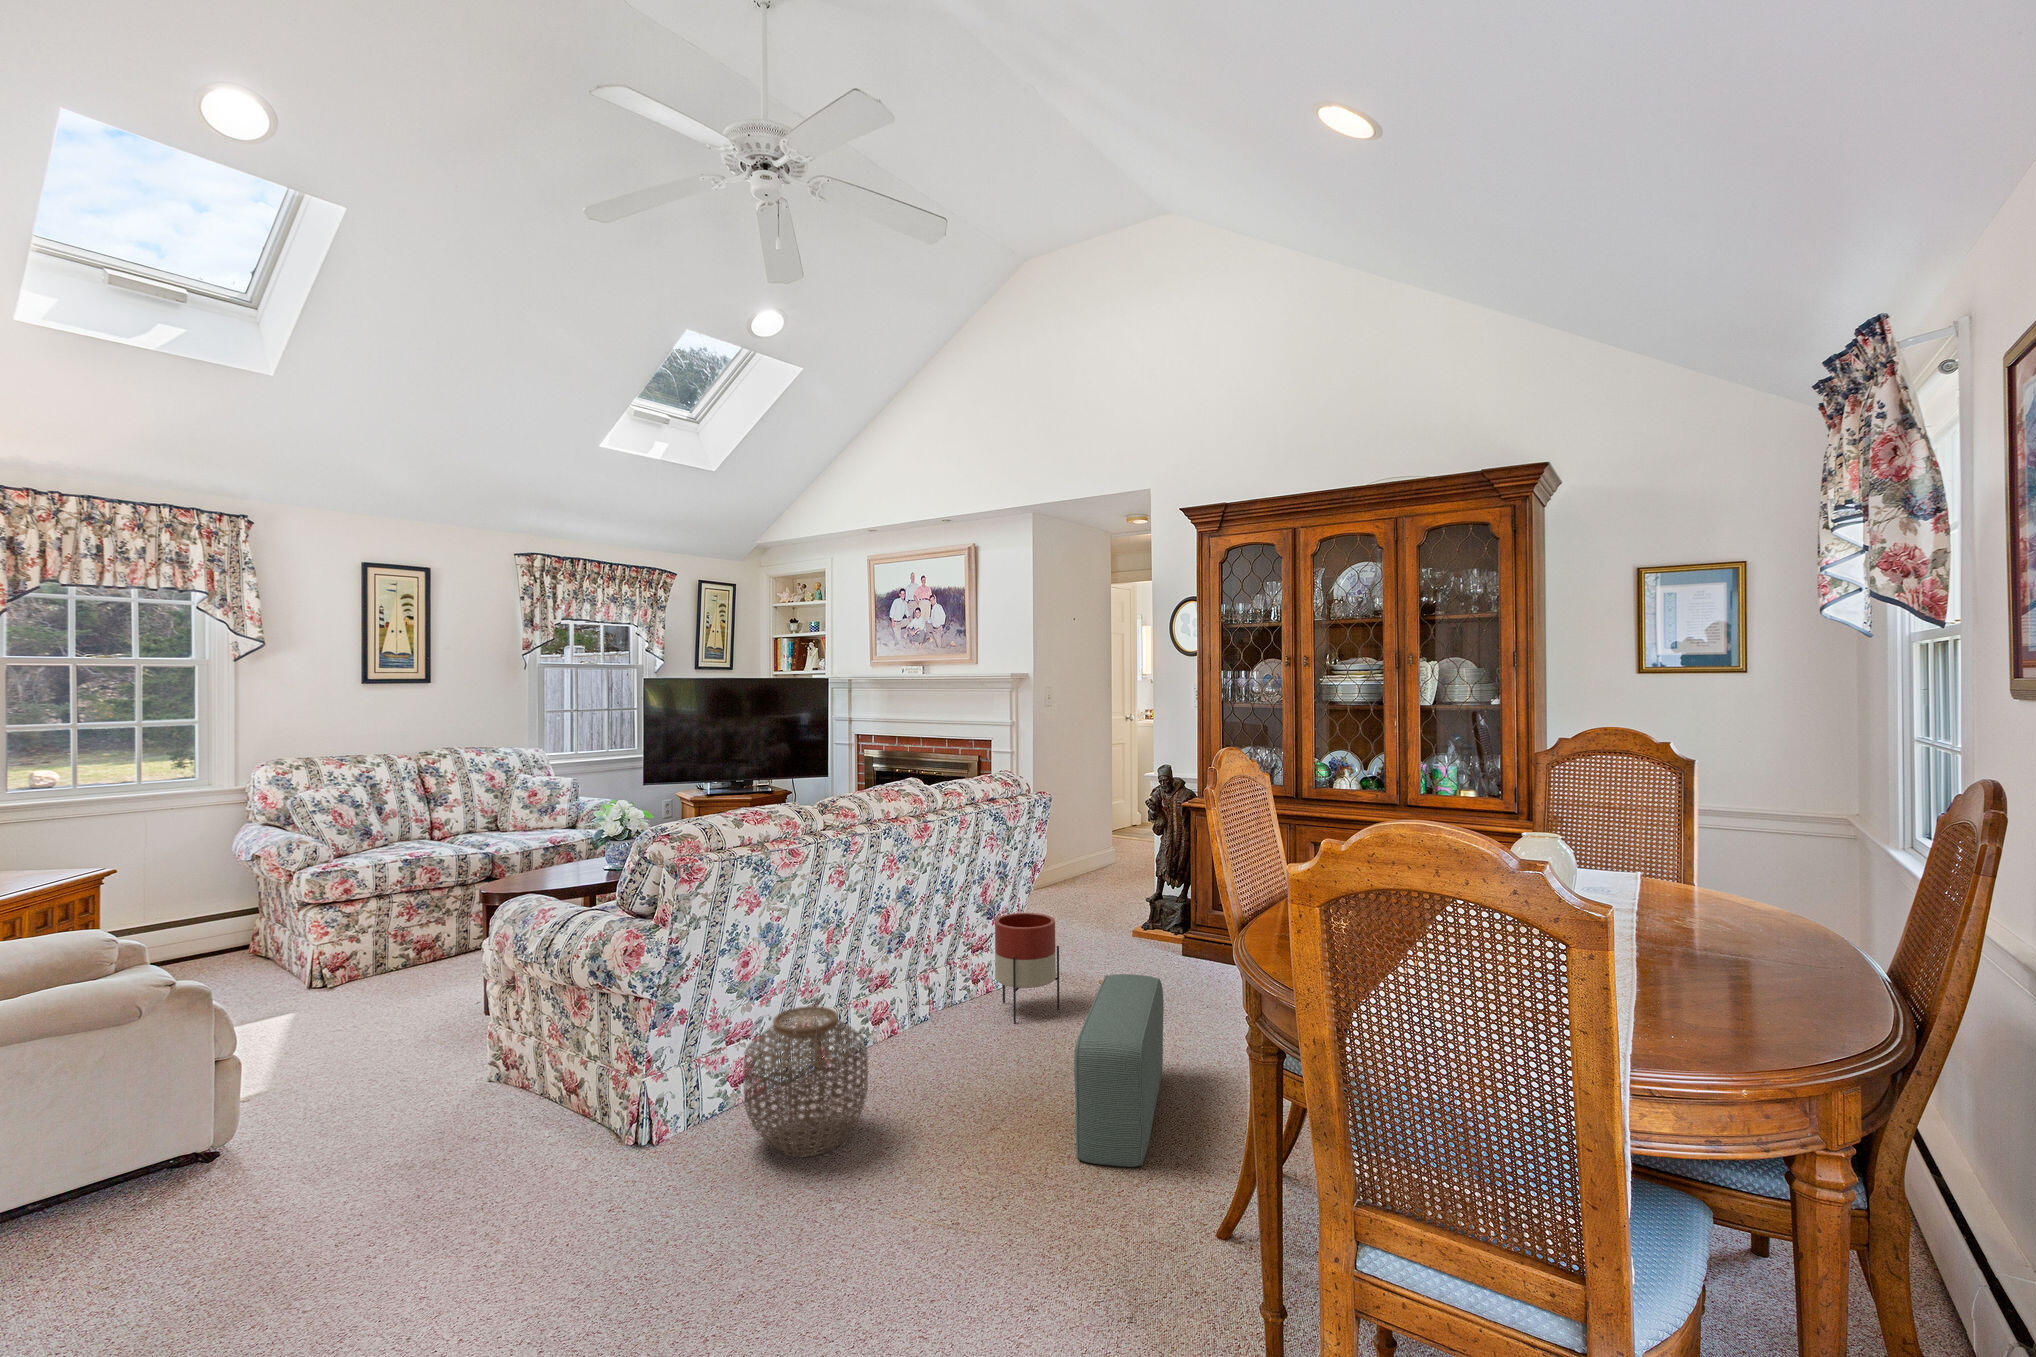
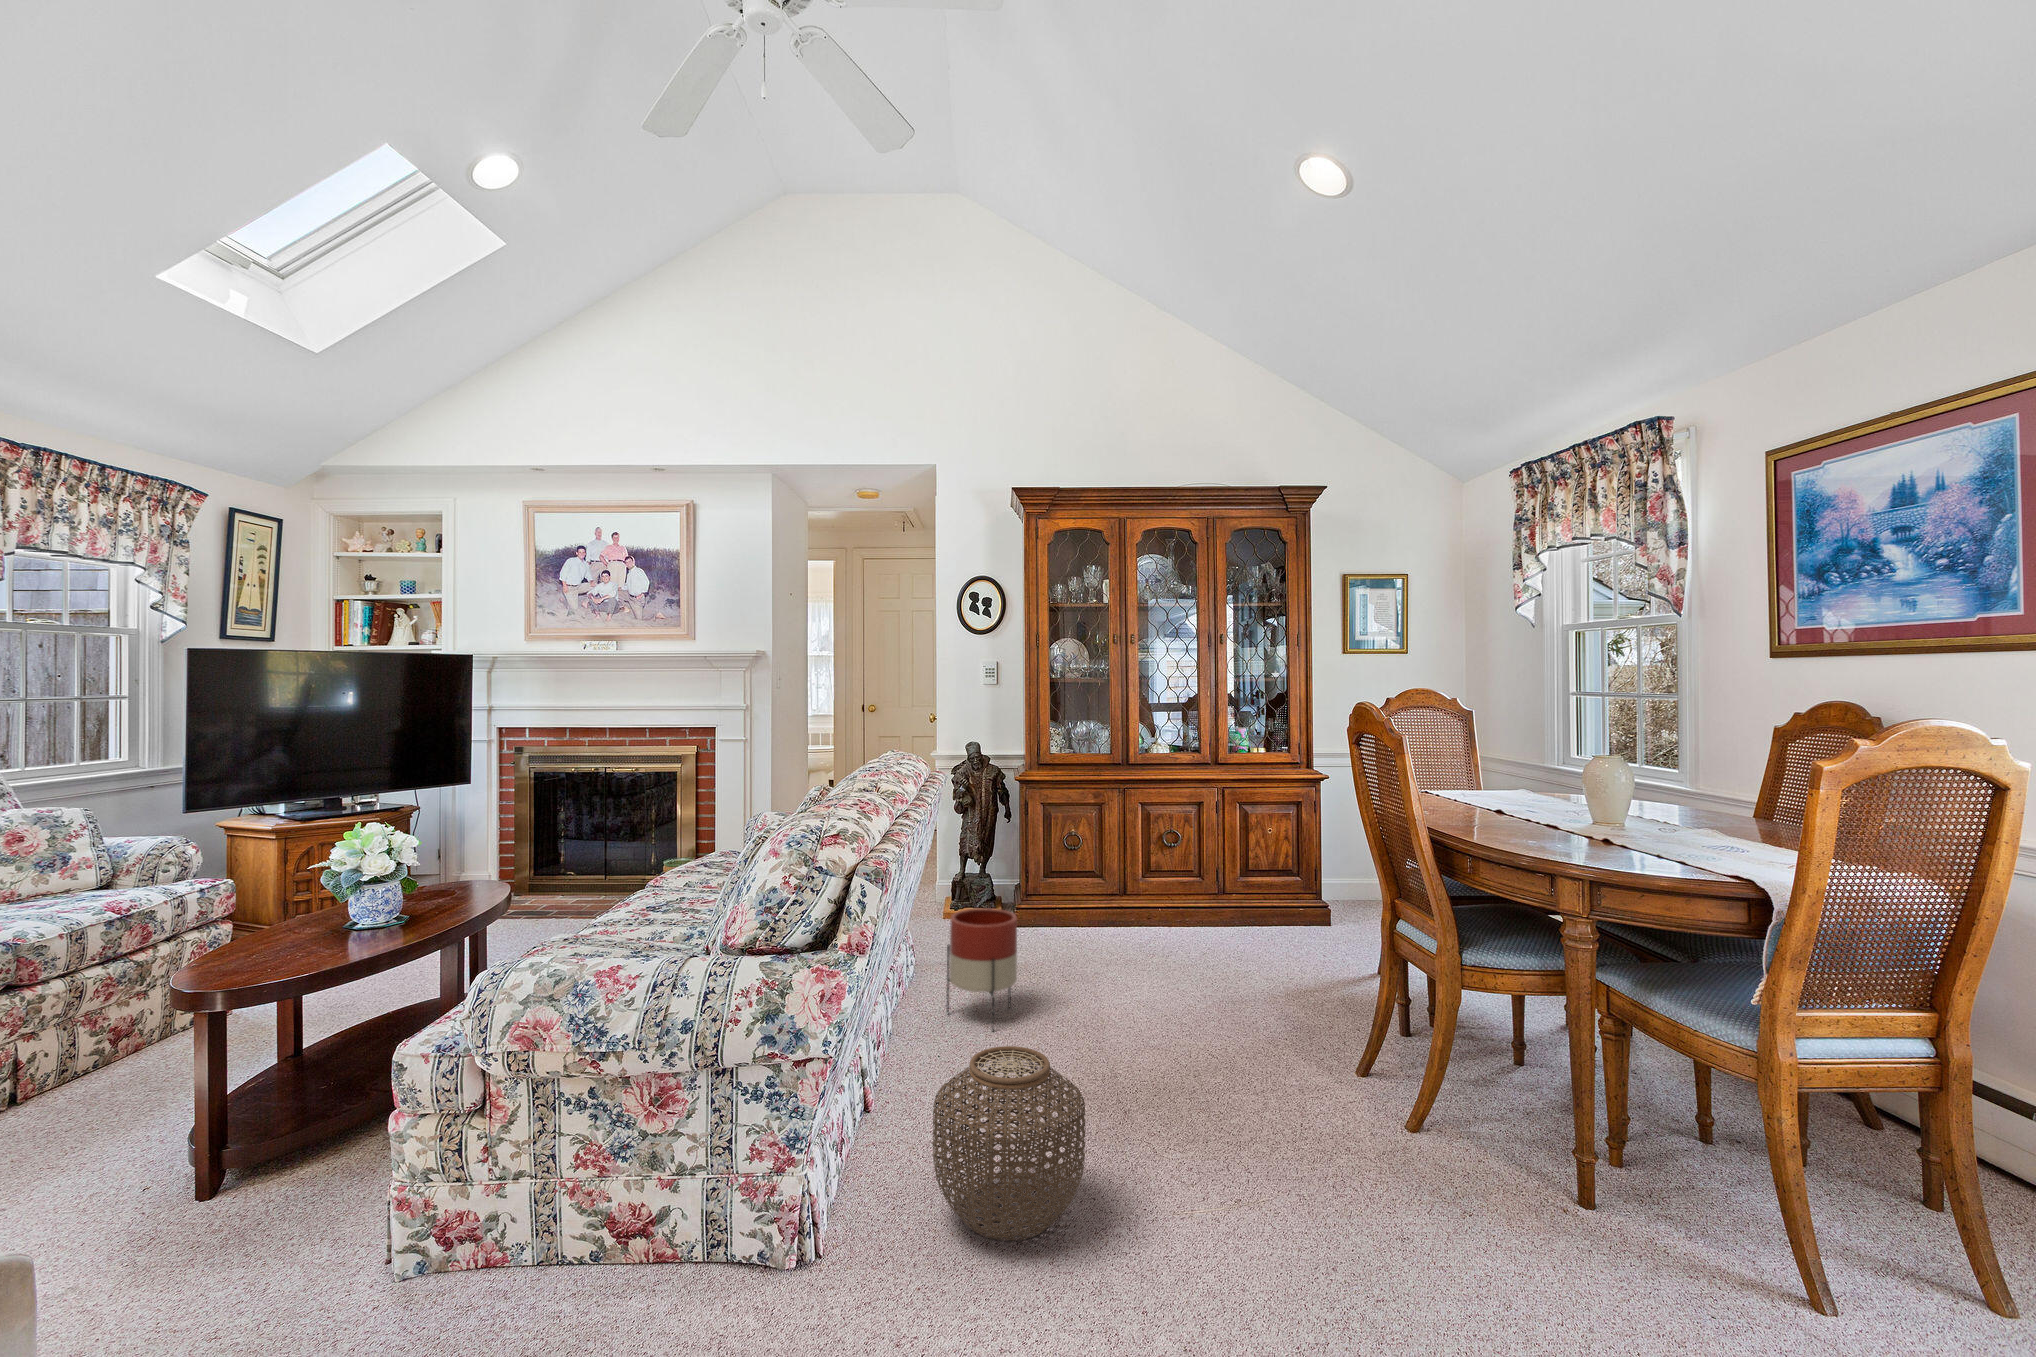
pouf: present [1074,974,1164,1167] -> none [1152,950,1333,1143]

